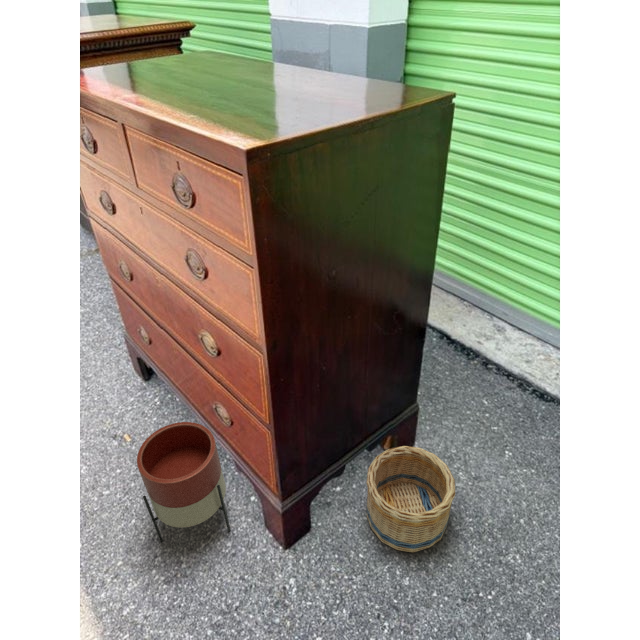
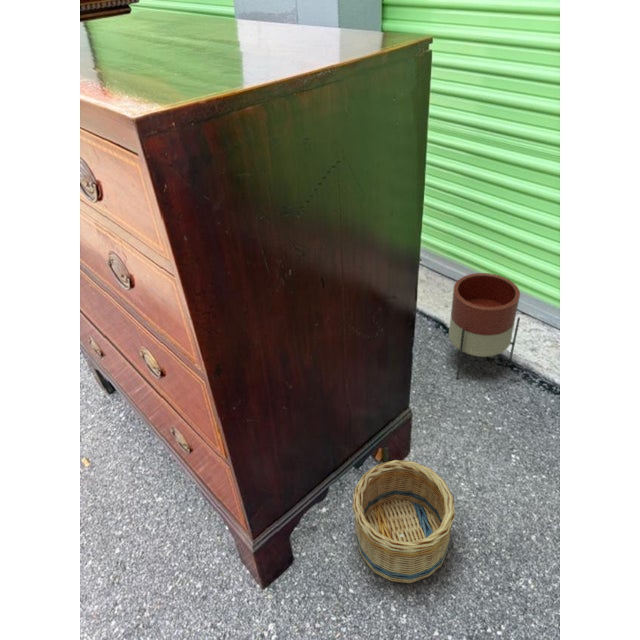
planter: present [137,422,231,542] -> present [449,273,520,379]

